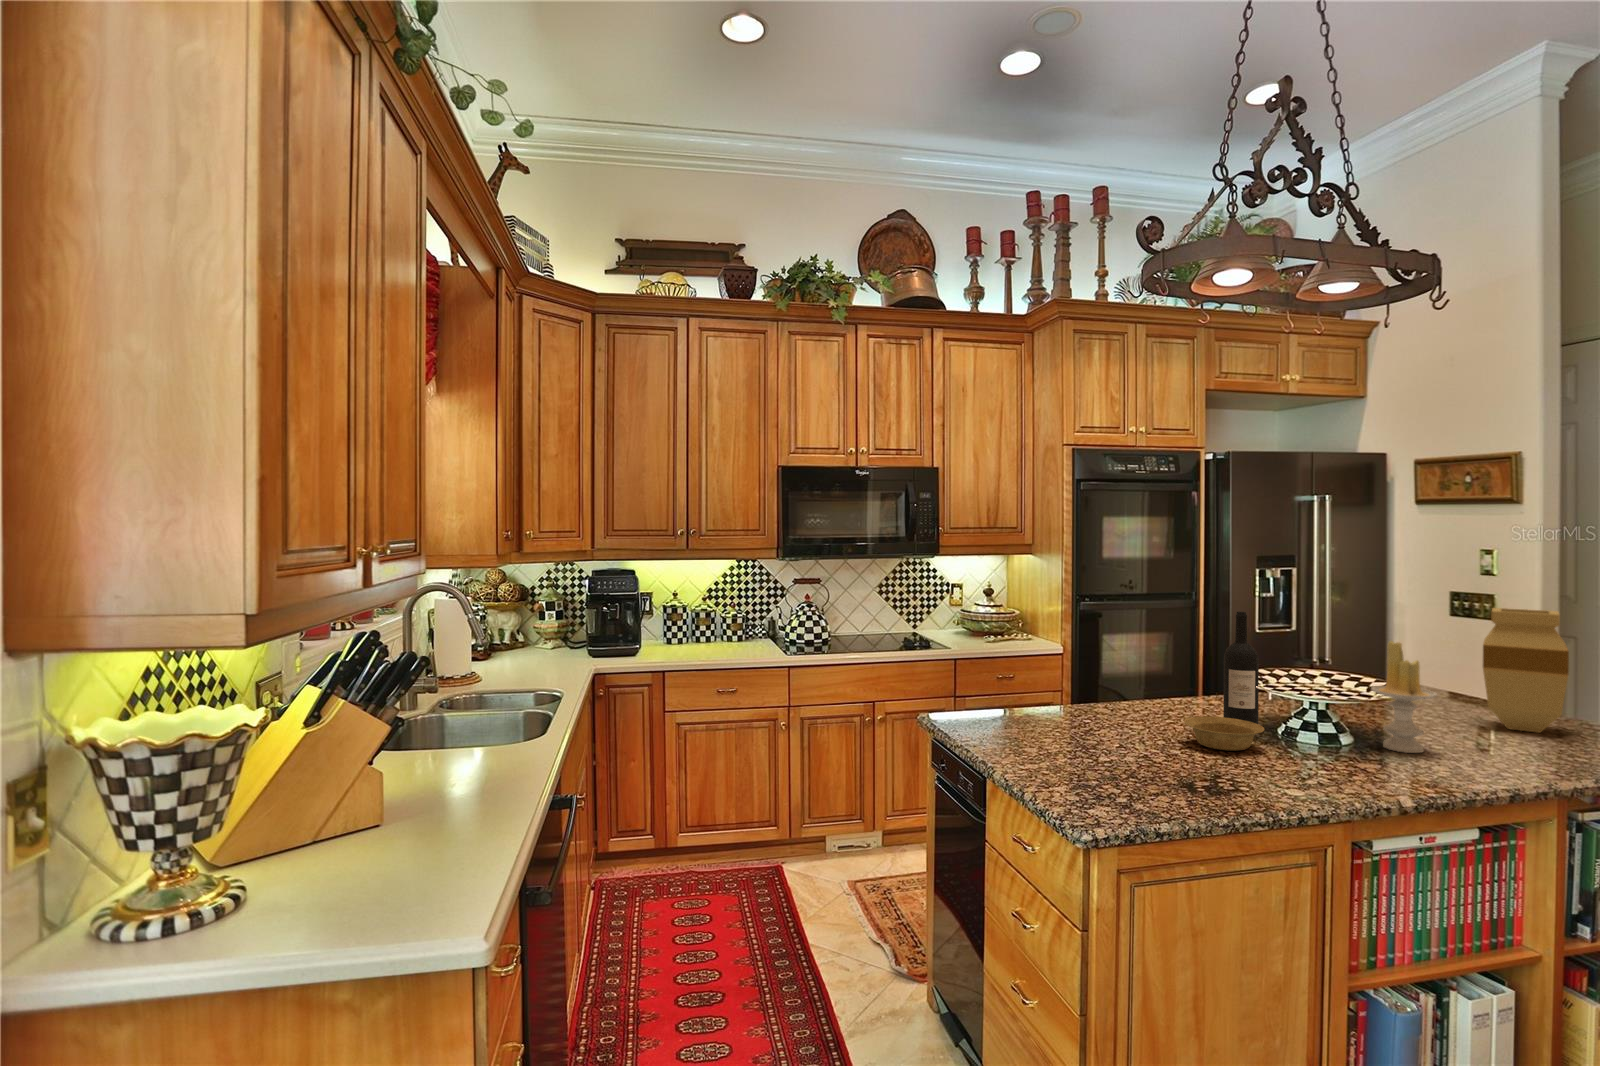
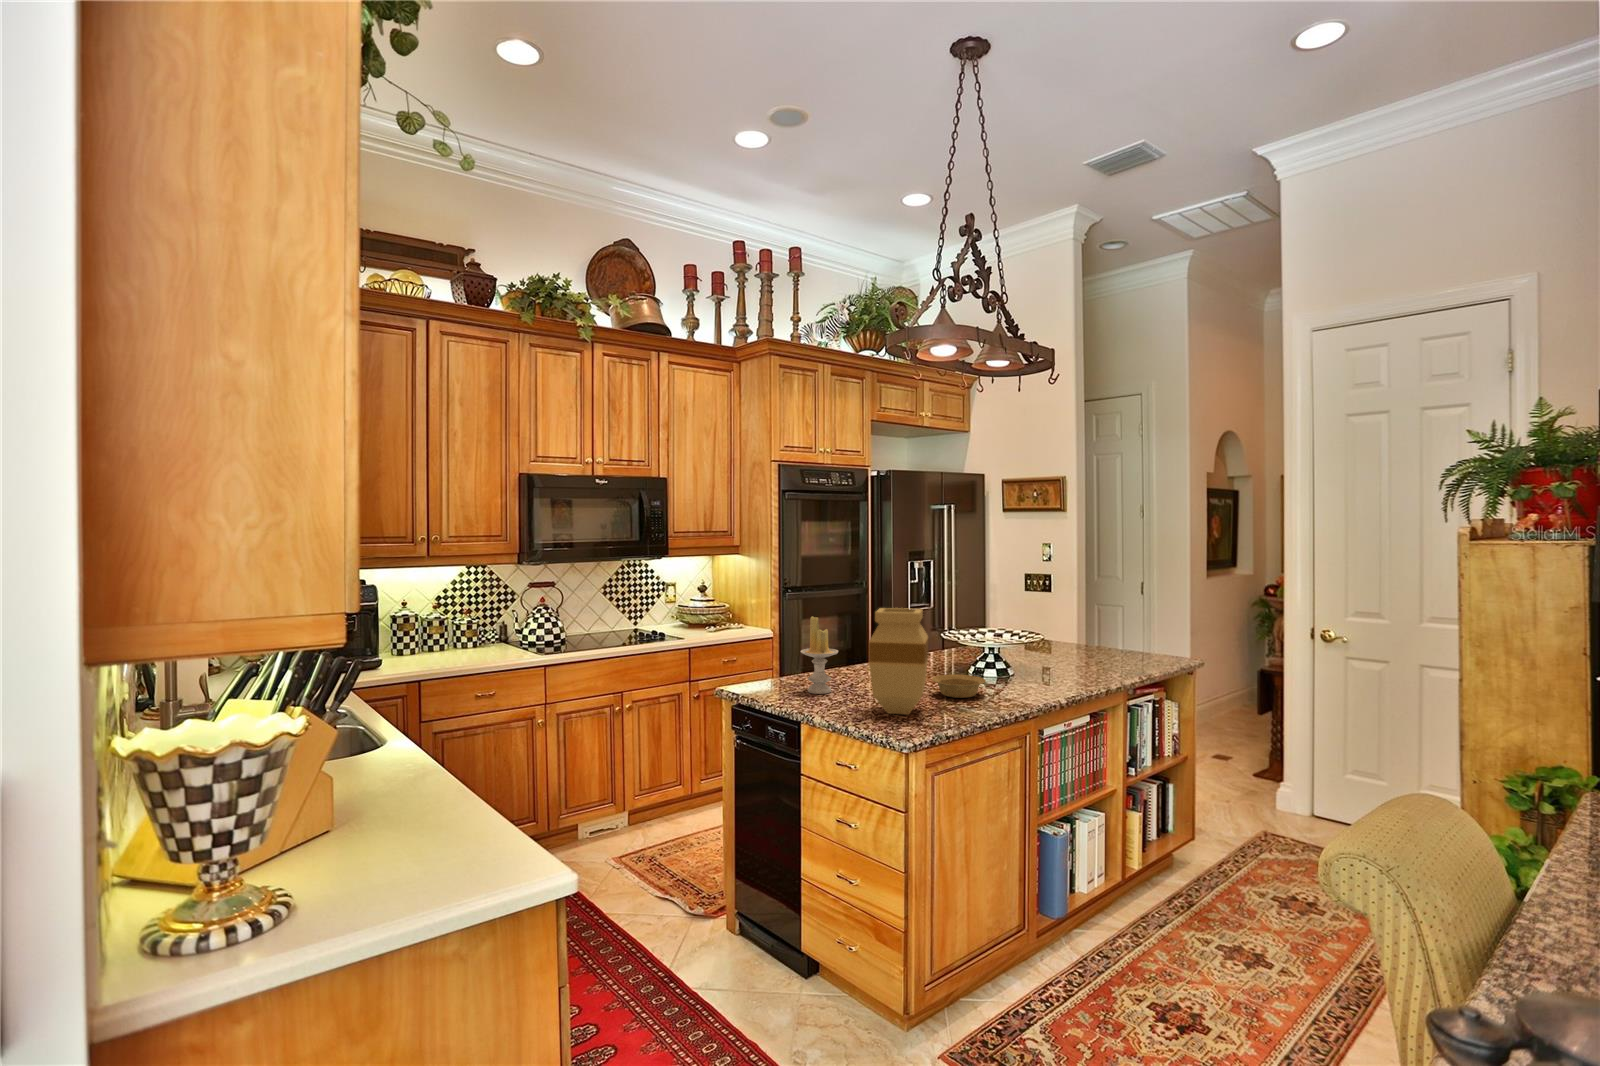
vase: present [1483,608,1569,733] -> present [869,608,929,714]
wine bottle: present [1223,612,1259,724] -> none [946,596,969,683]
candle: present [1371,641,1437,753] -> present [800,616,838,694]

